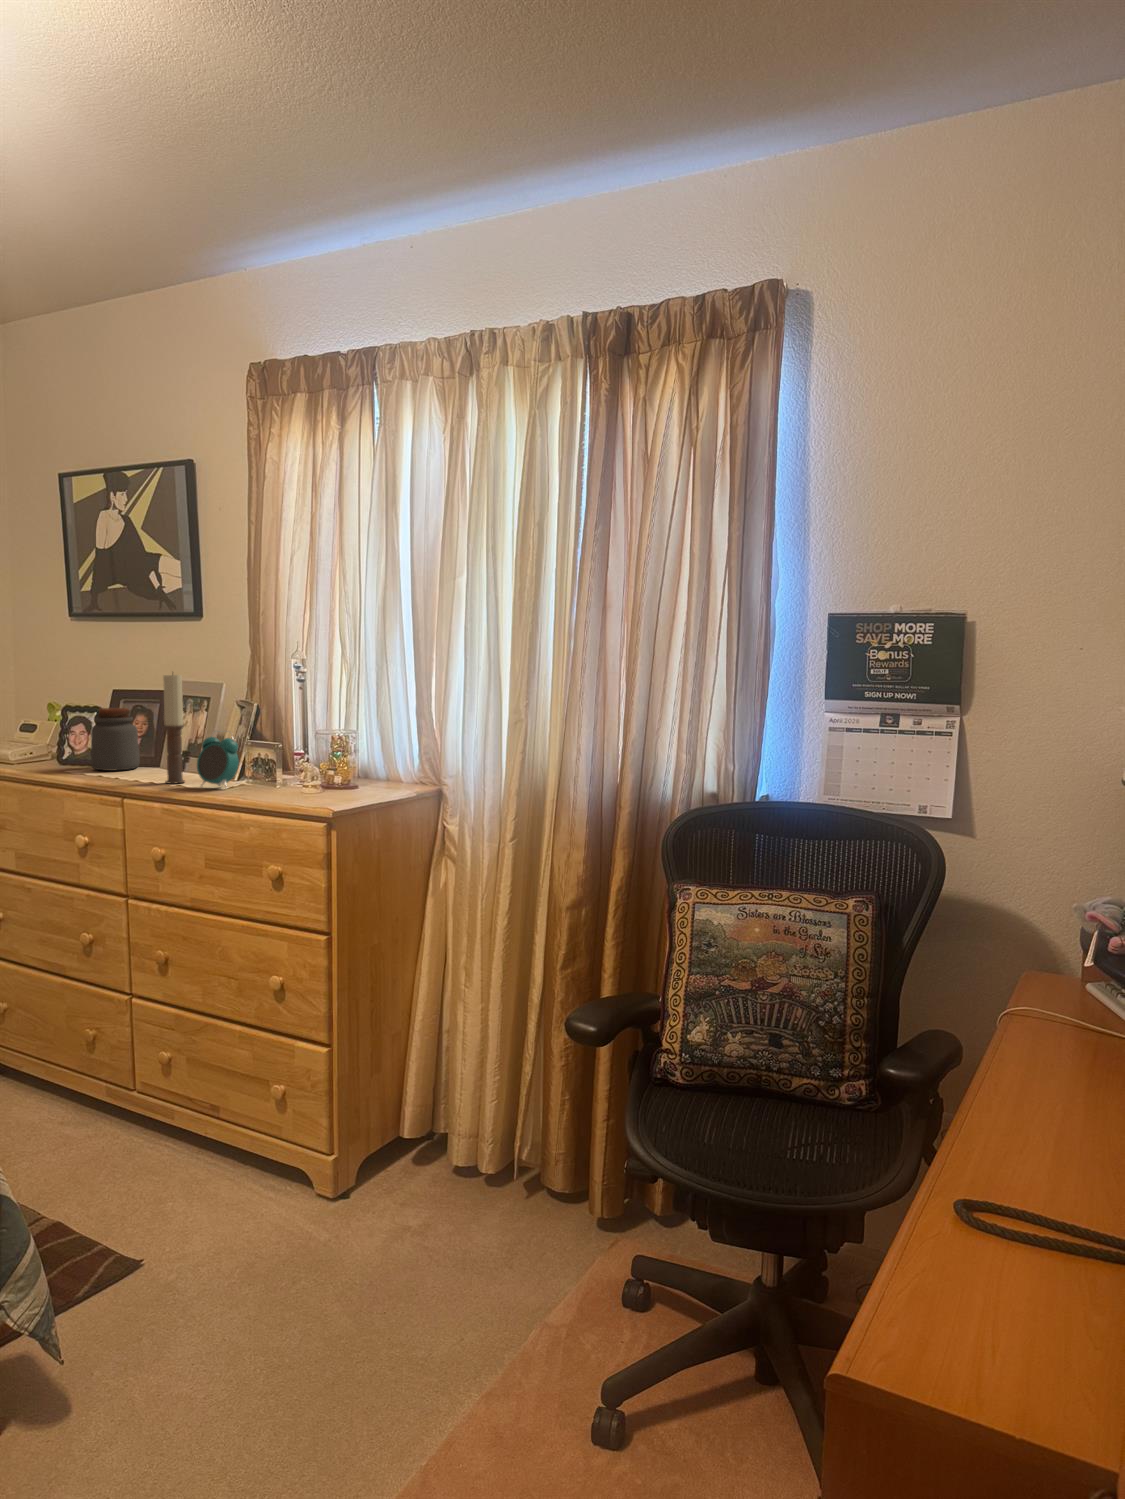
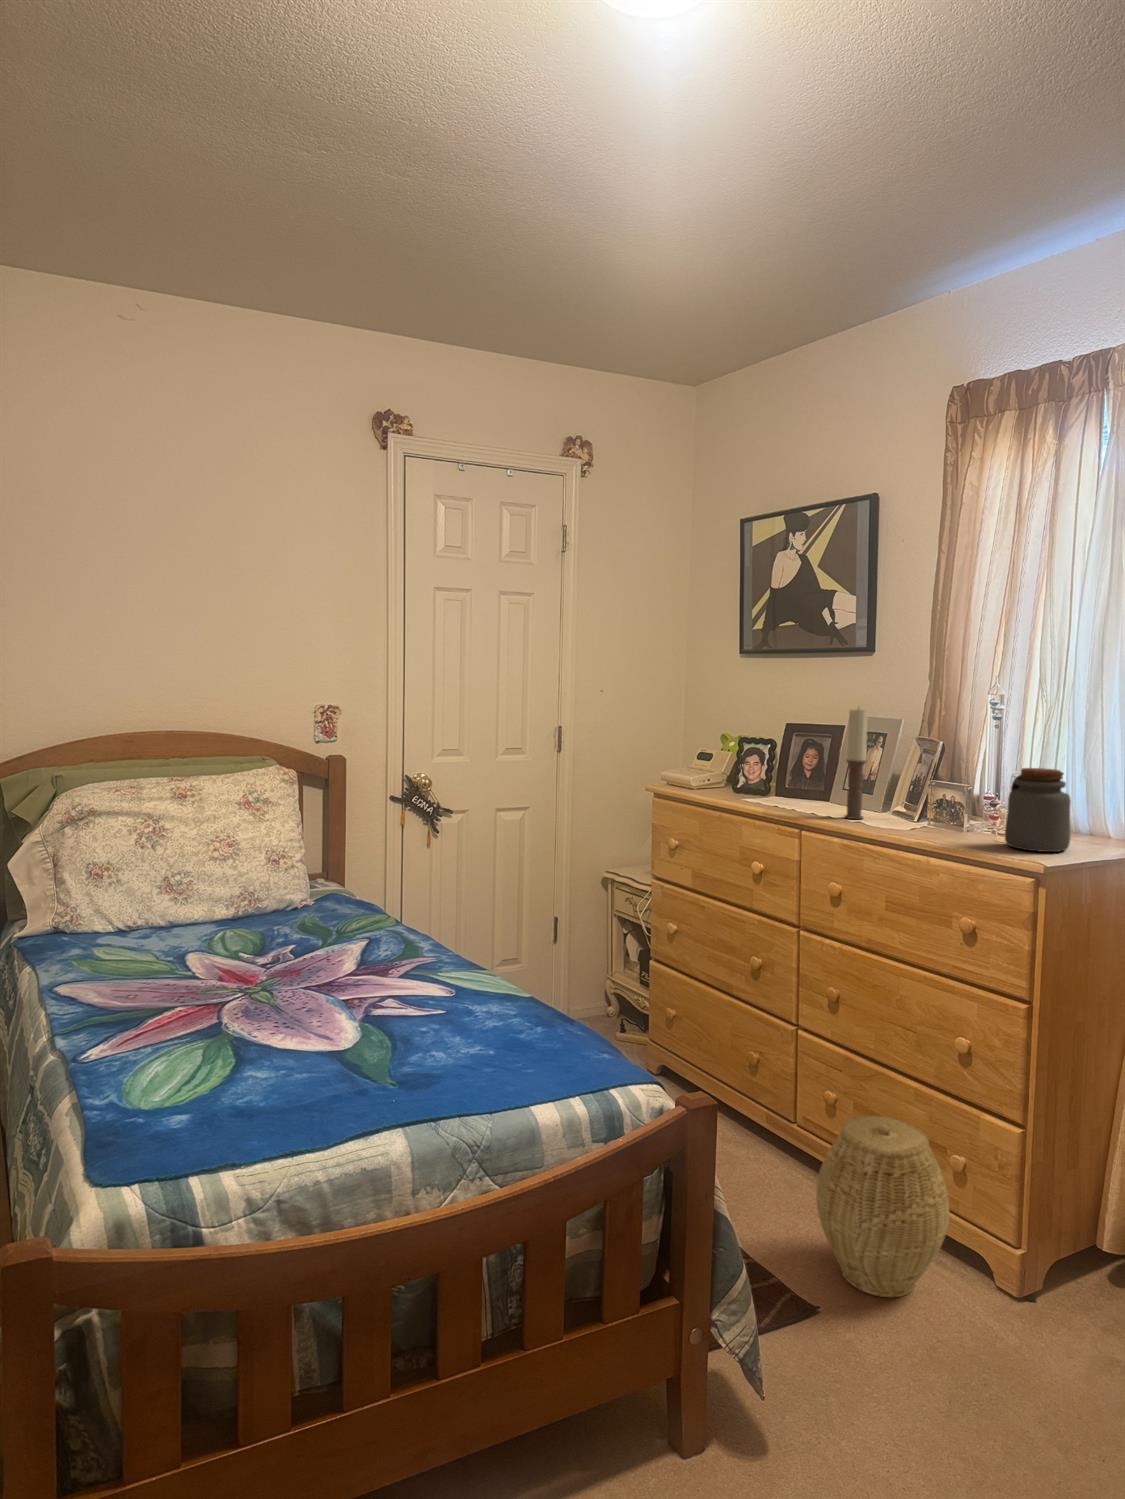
jar: present [91,708,140,771] -> present [1005,768,1071,852]
alarm clock: present [197,730,239,789] -> none [880,768,926,830]
woven basket: none [140,1065,268,1233] -> present [816,1116,949,1297]

